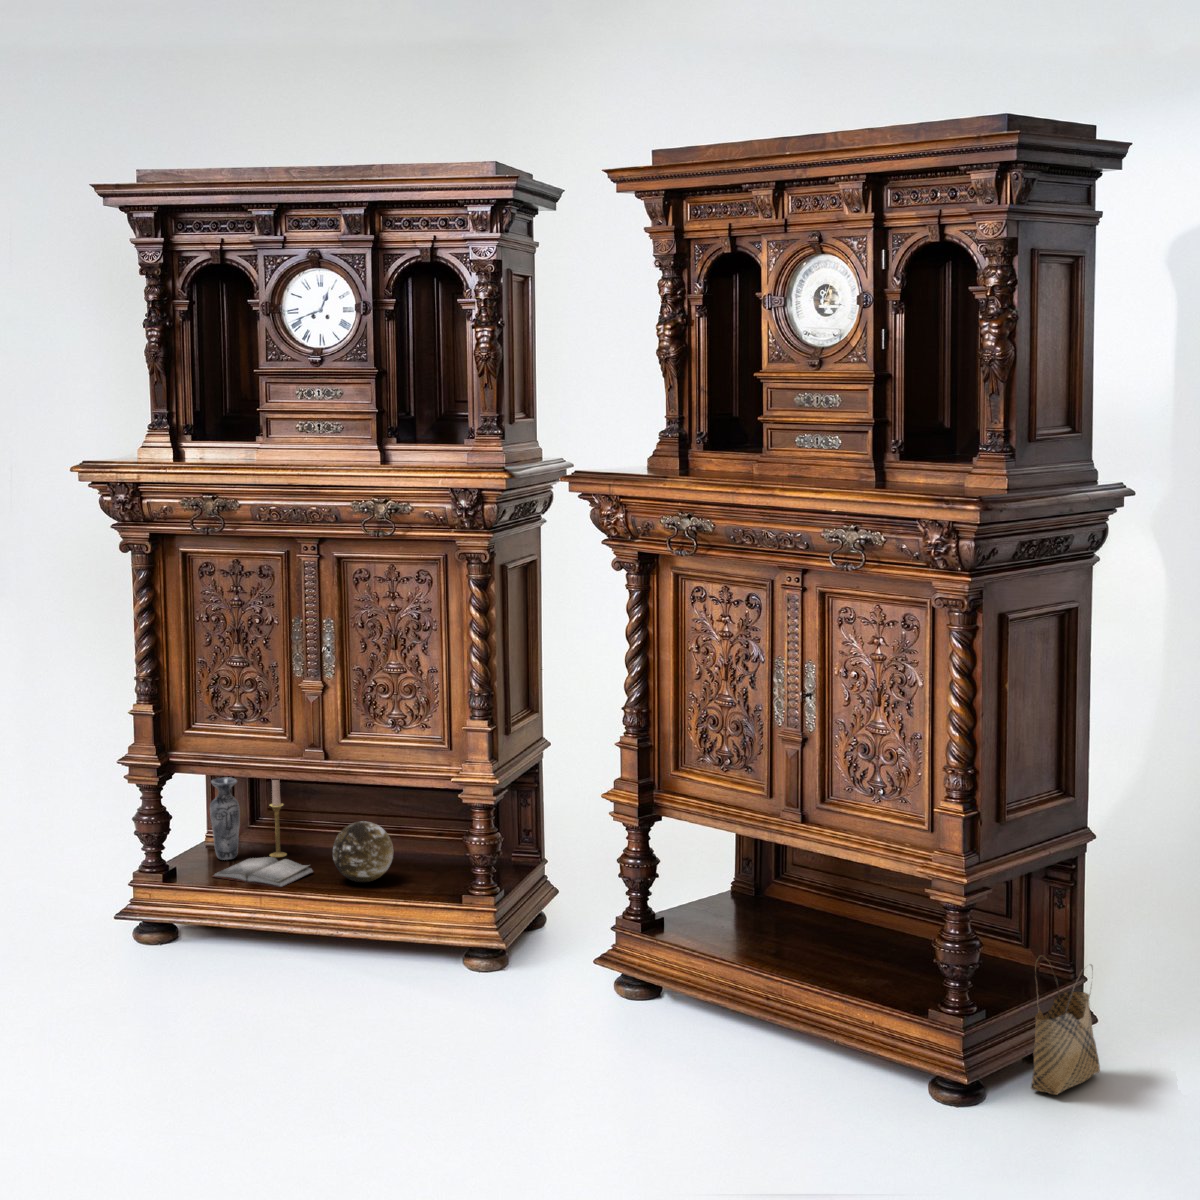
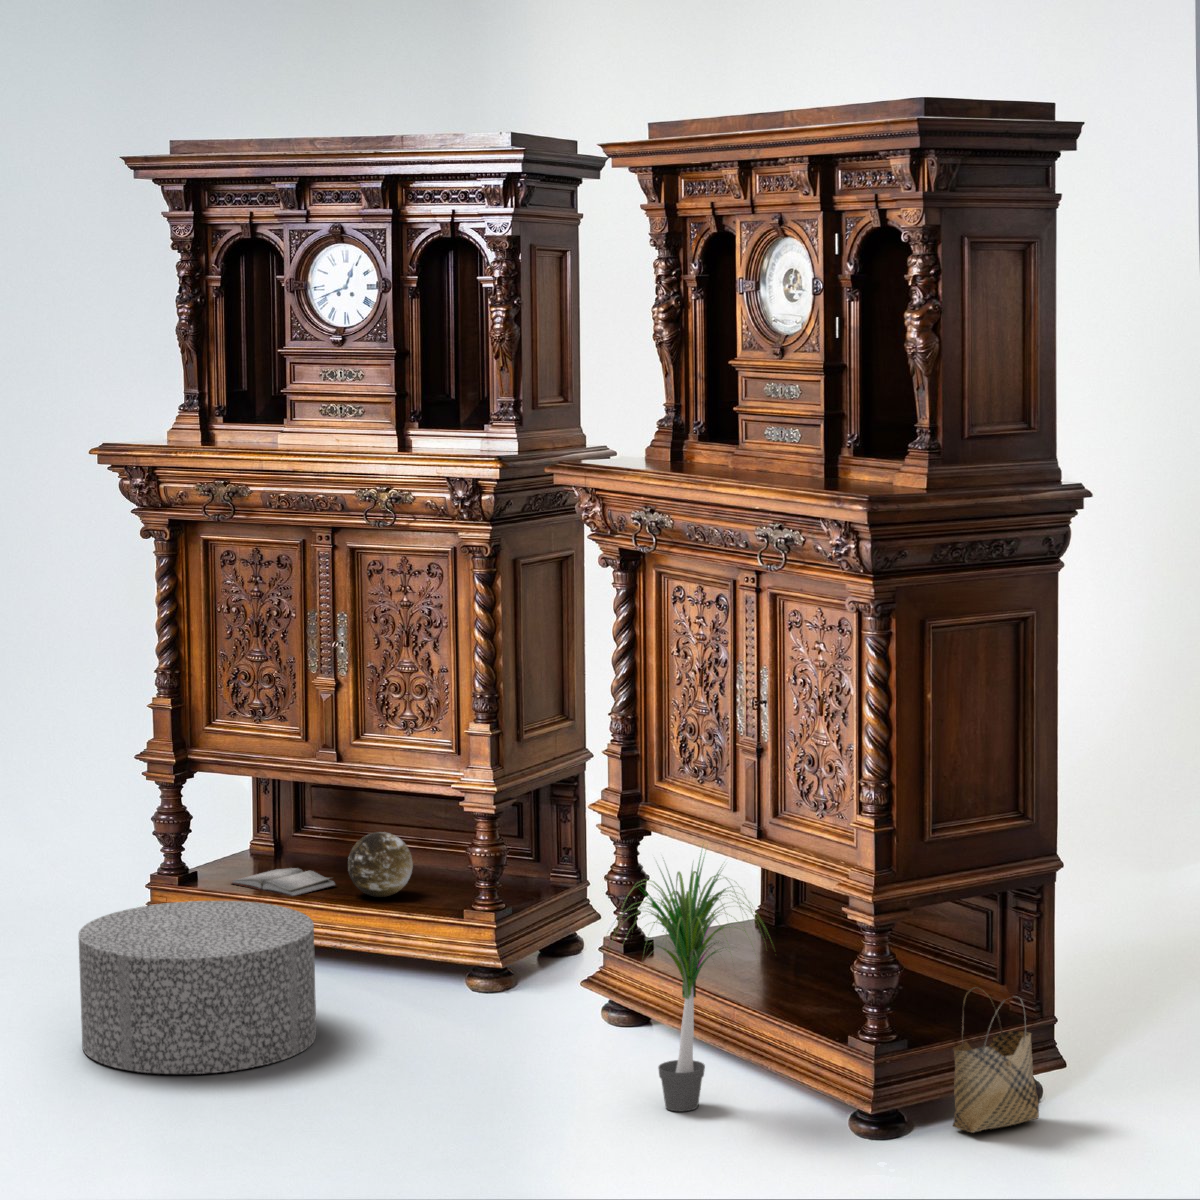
vase: present [210,777,240,860] -> none [242,782,273,870]
candlestick: present [270,780,286,857] -> none [305,763,324,871]
potted plant: none [686,829,855,1094] -> present [611,856,765,1111]
ottoman: none [127,905,364,1095] -> present [78,901,316,1074]

